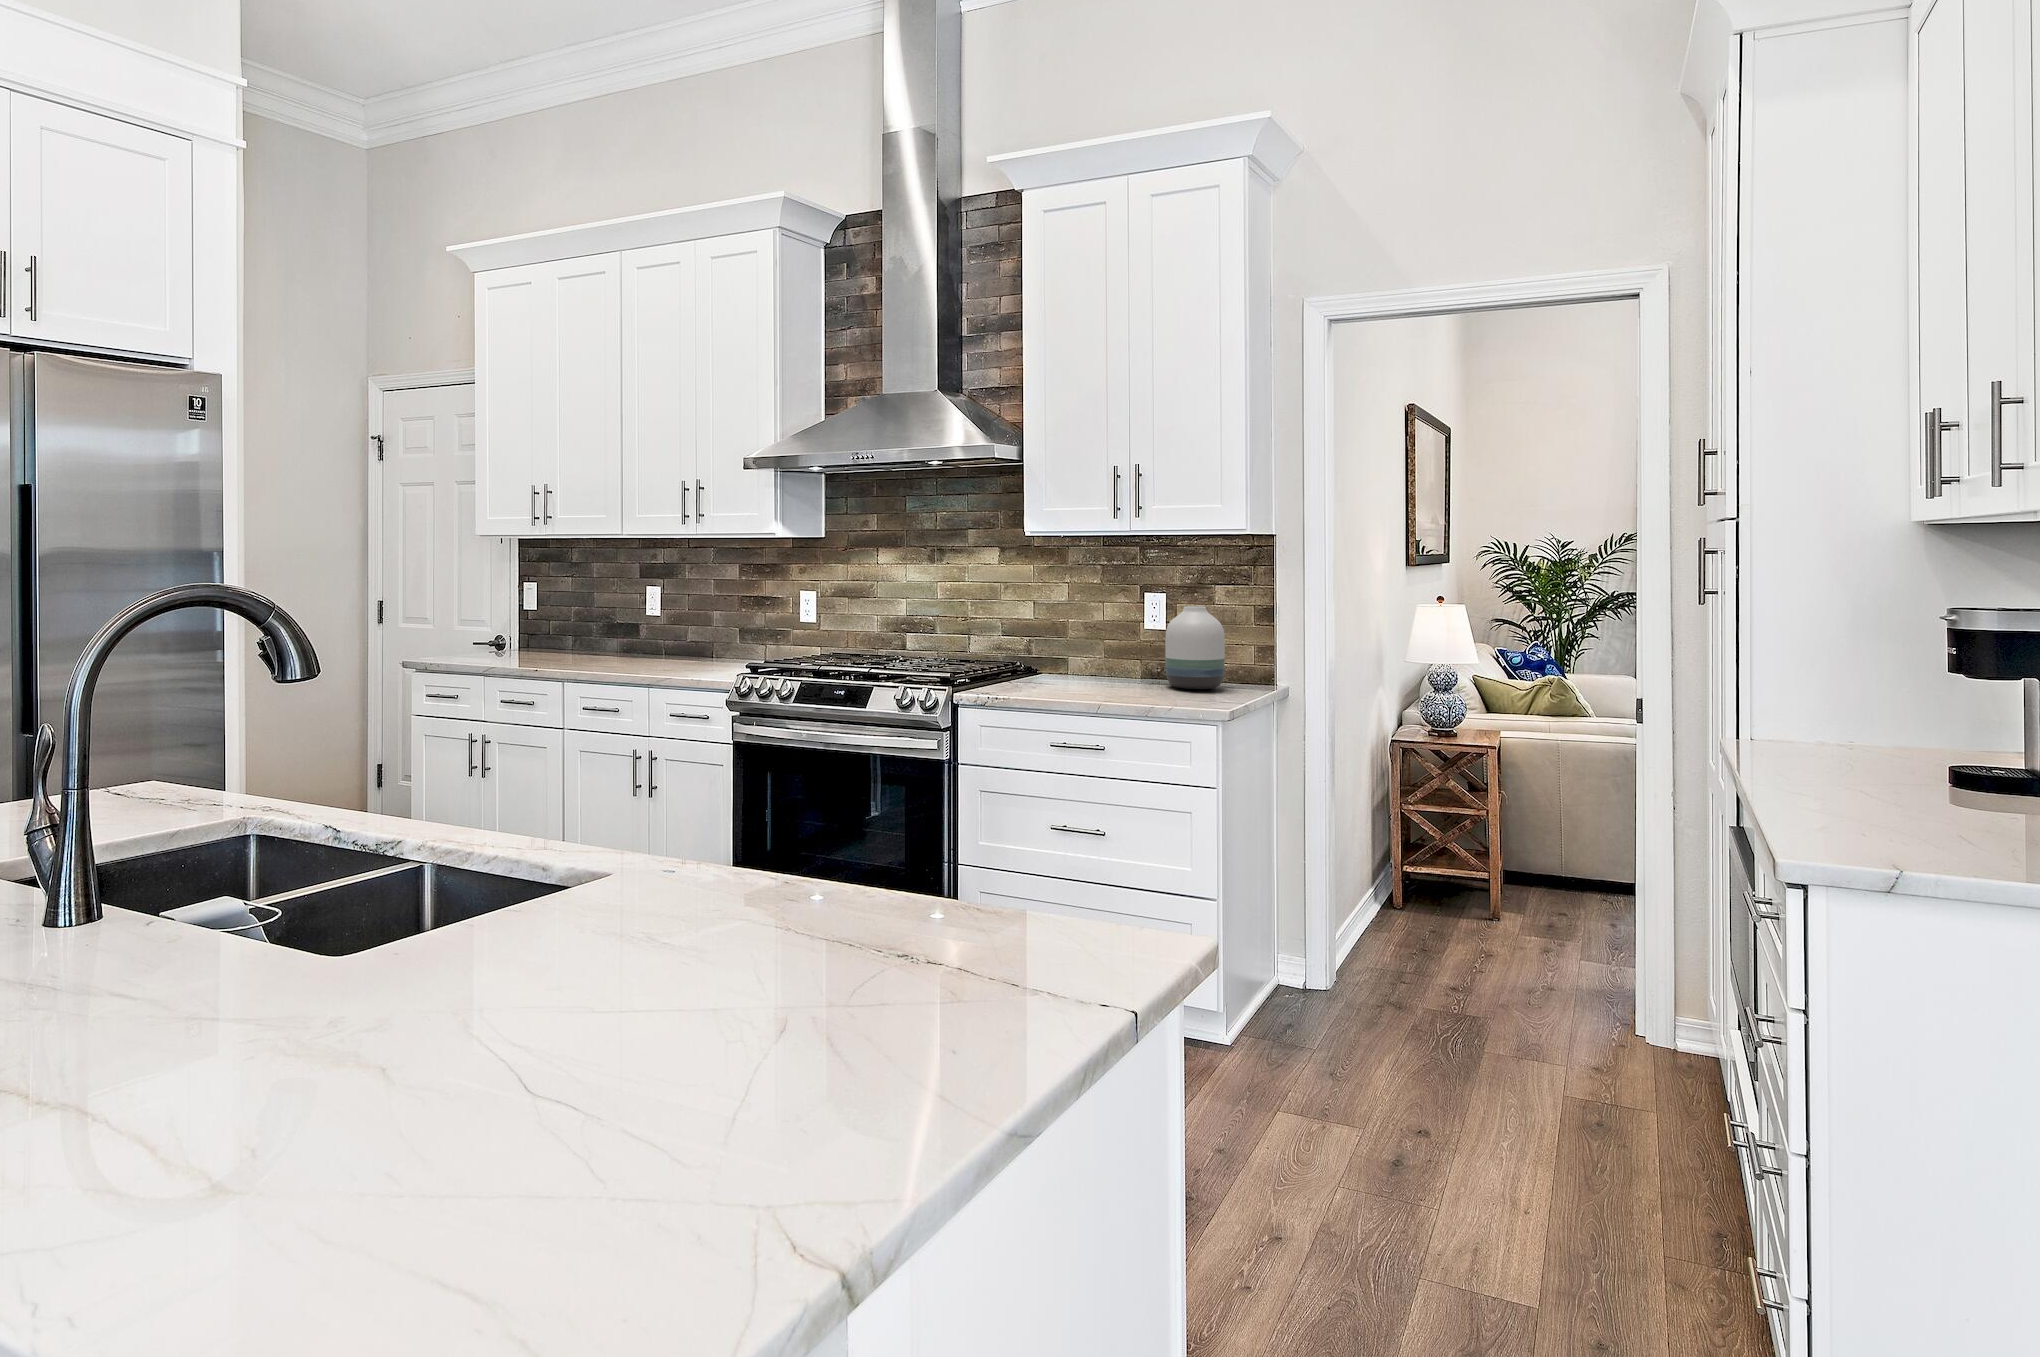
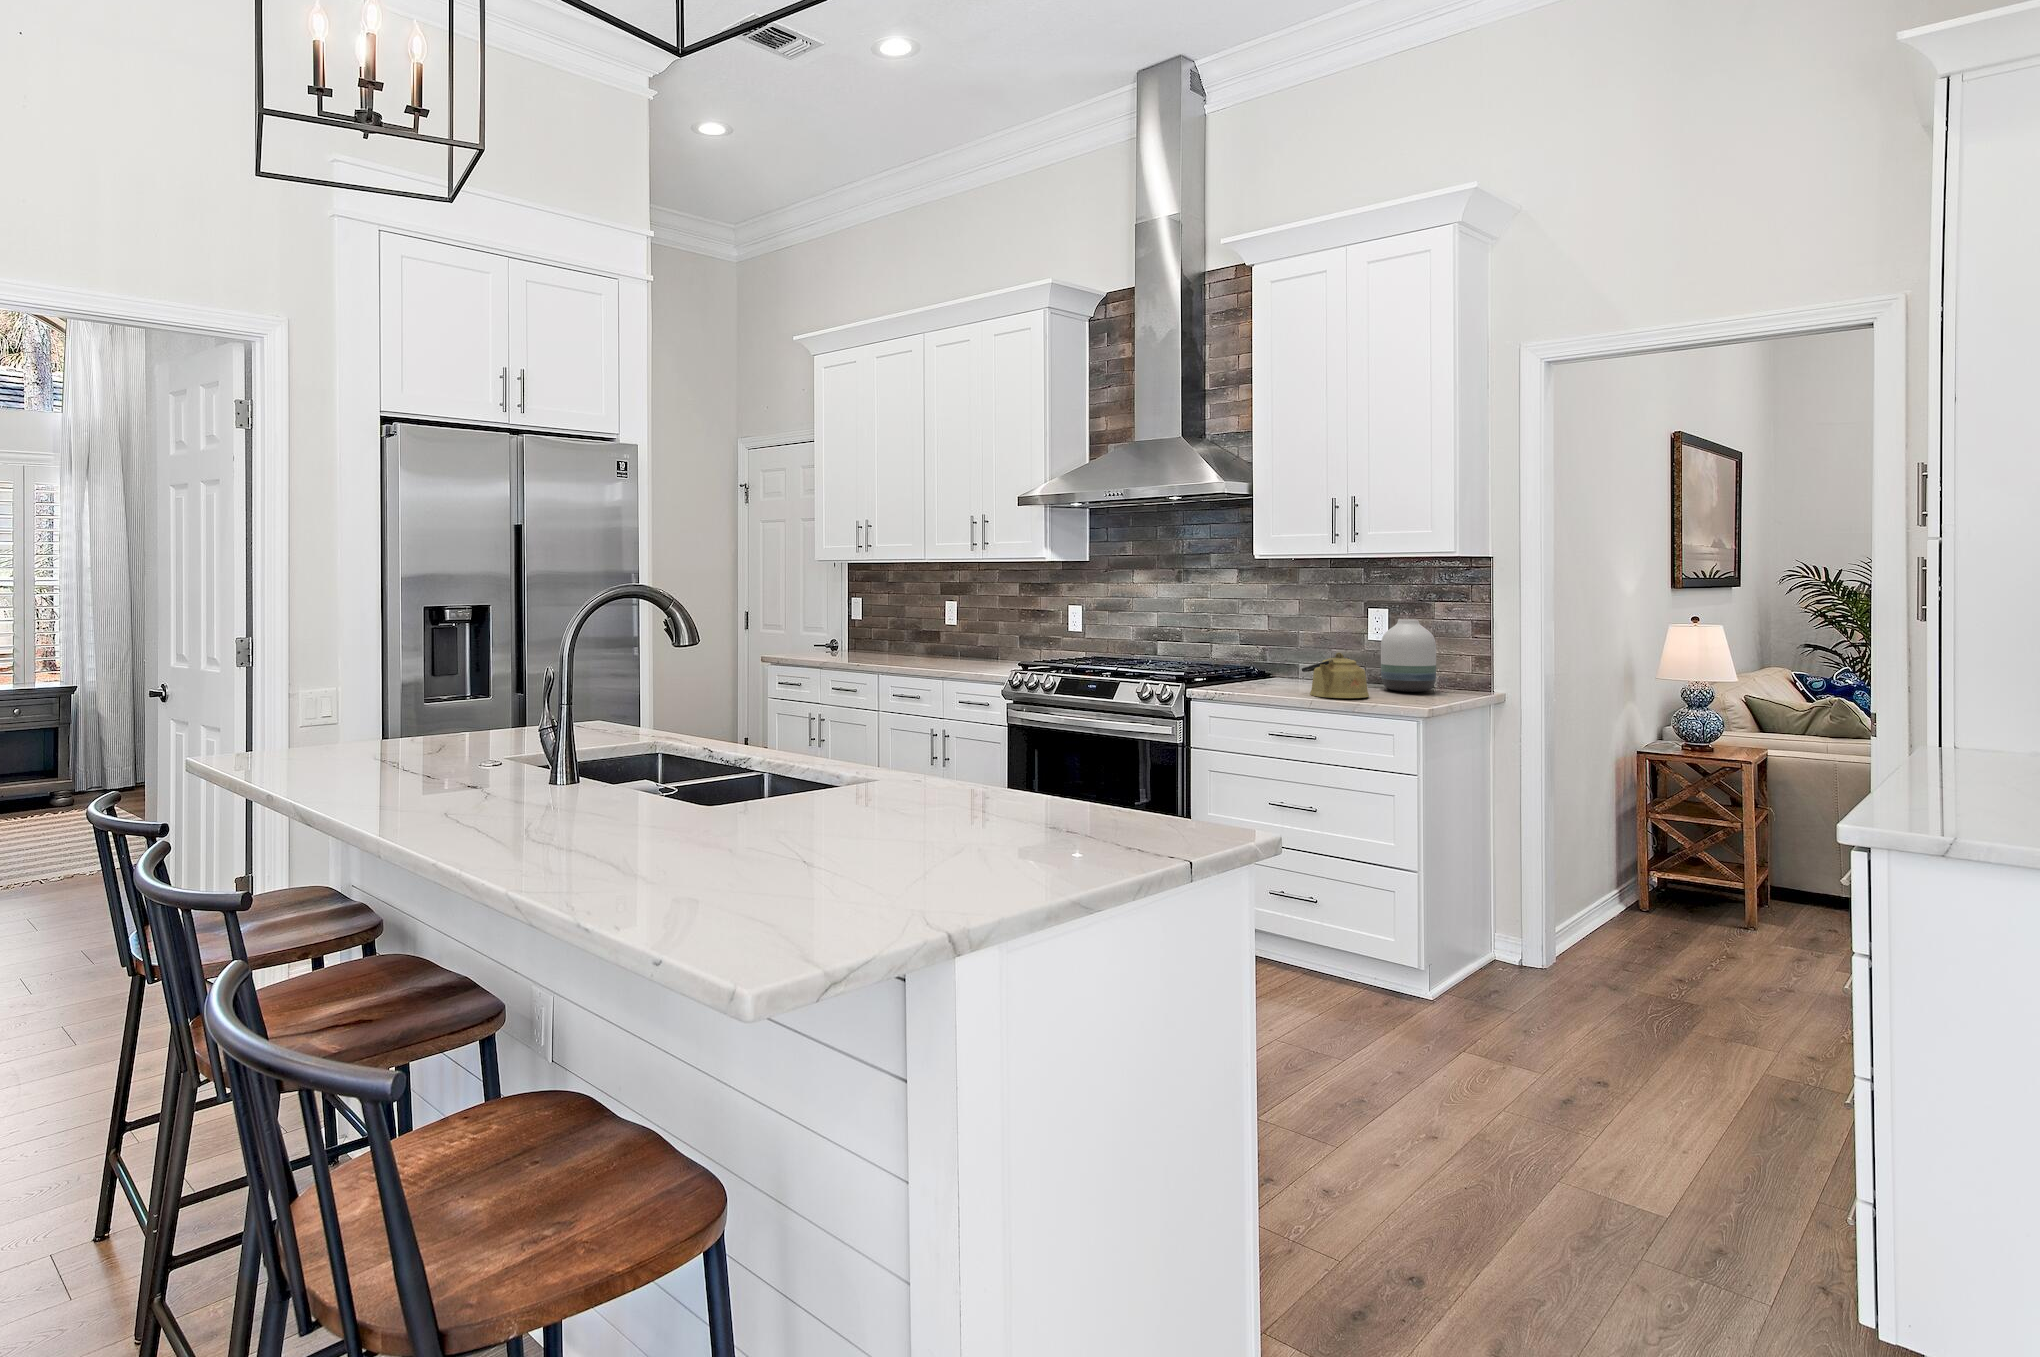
kettle: none [1086,647,1160,701] -> present [1302,653,1369,698]

